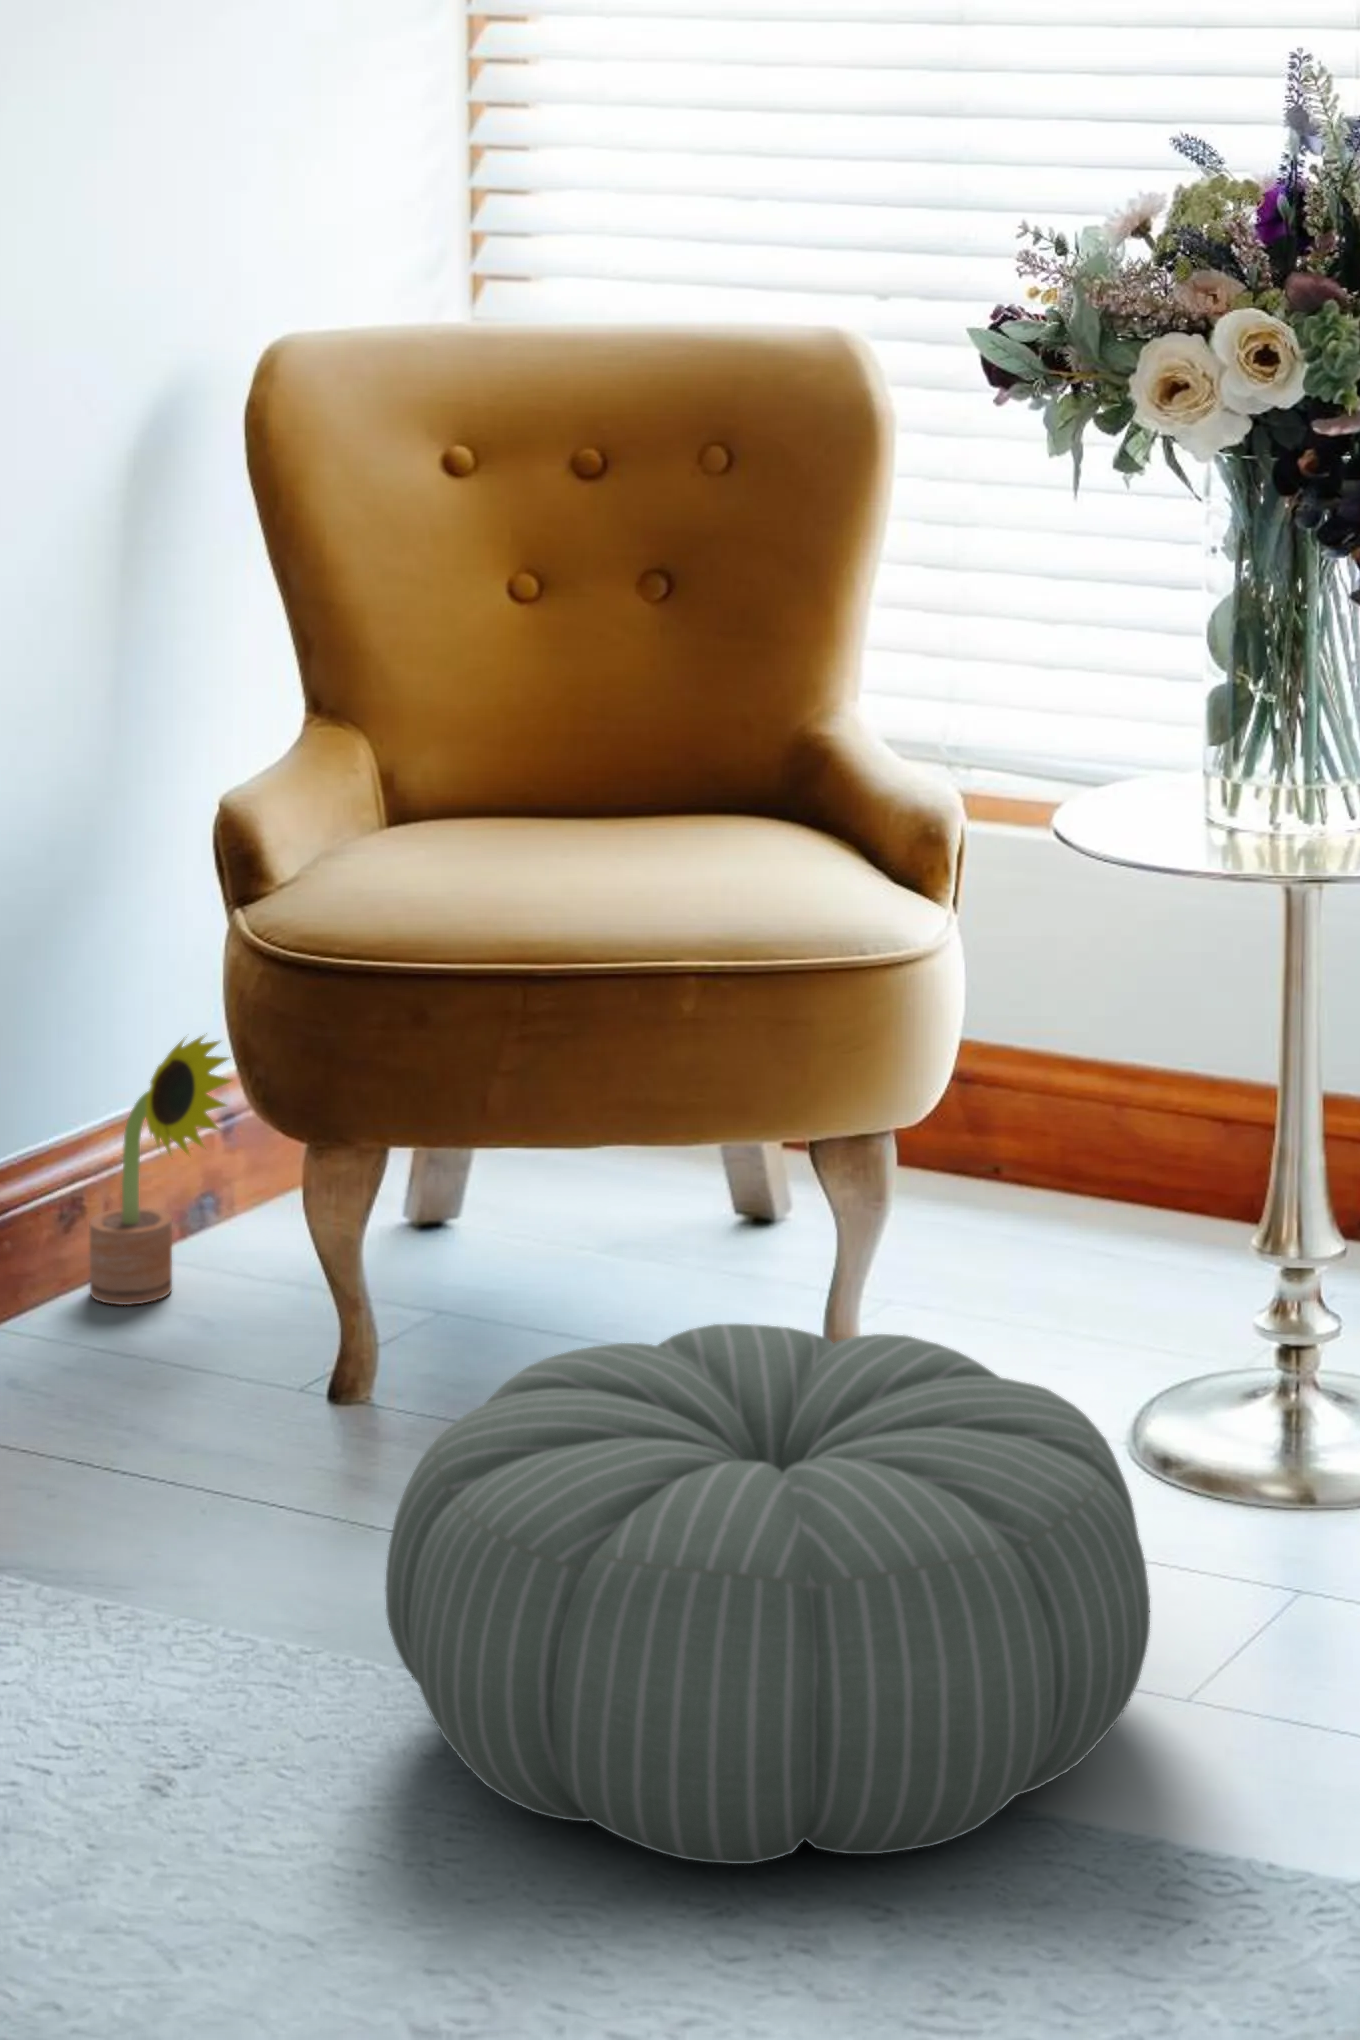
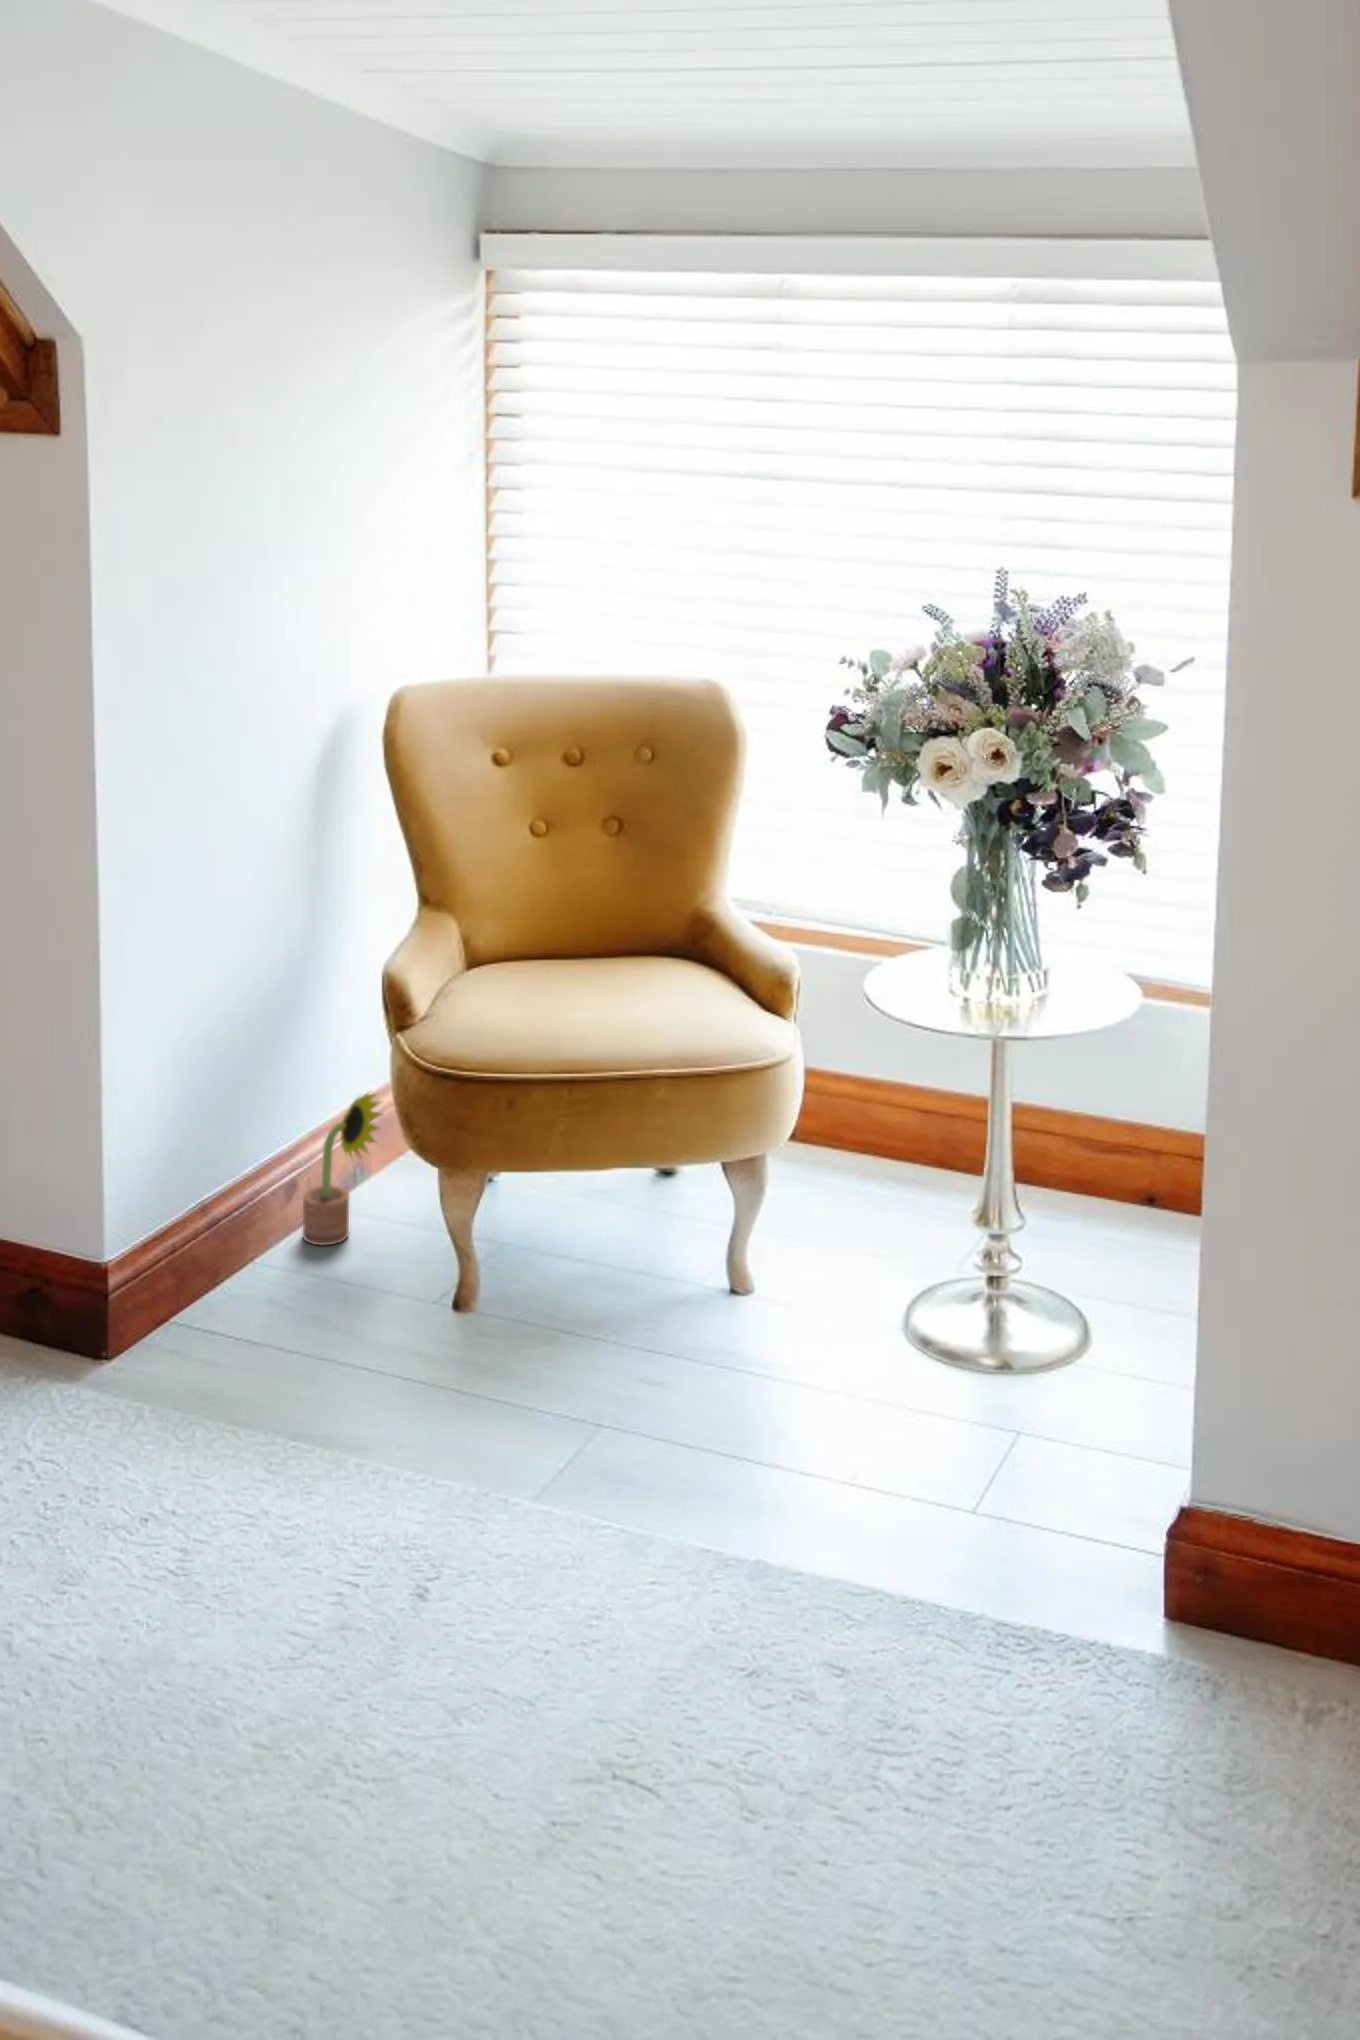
pouf: present [385,1324,1150,1864] -> none [548,1297,969,1643]

